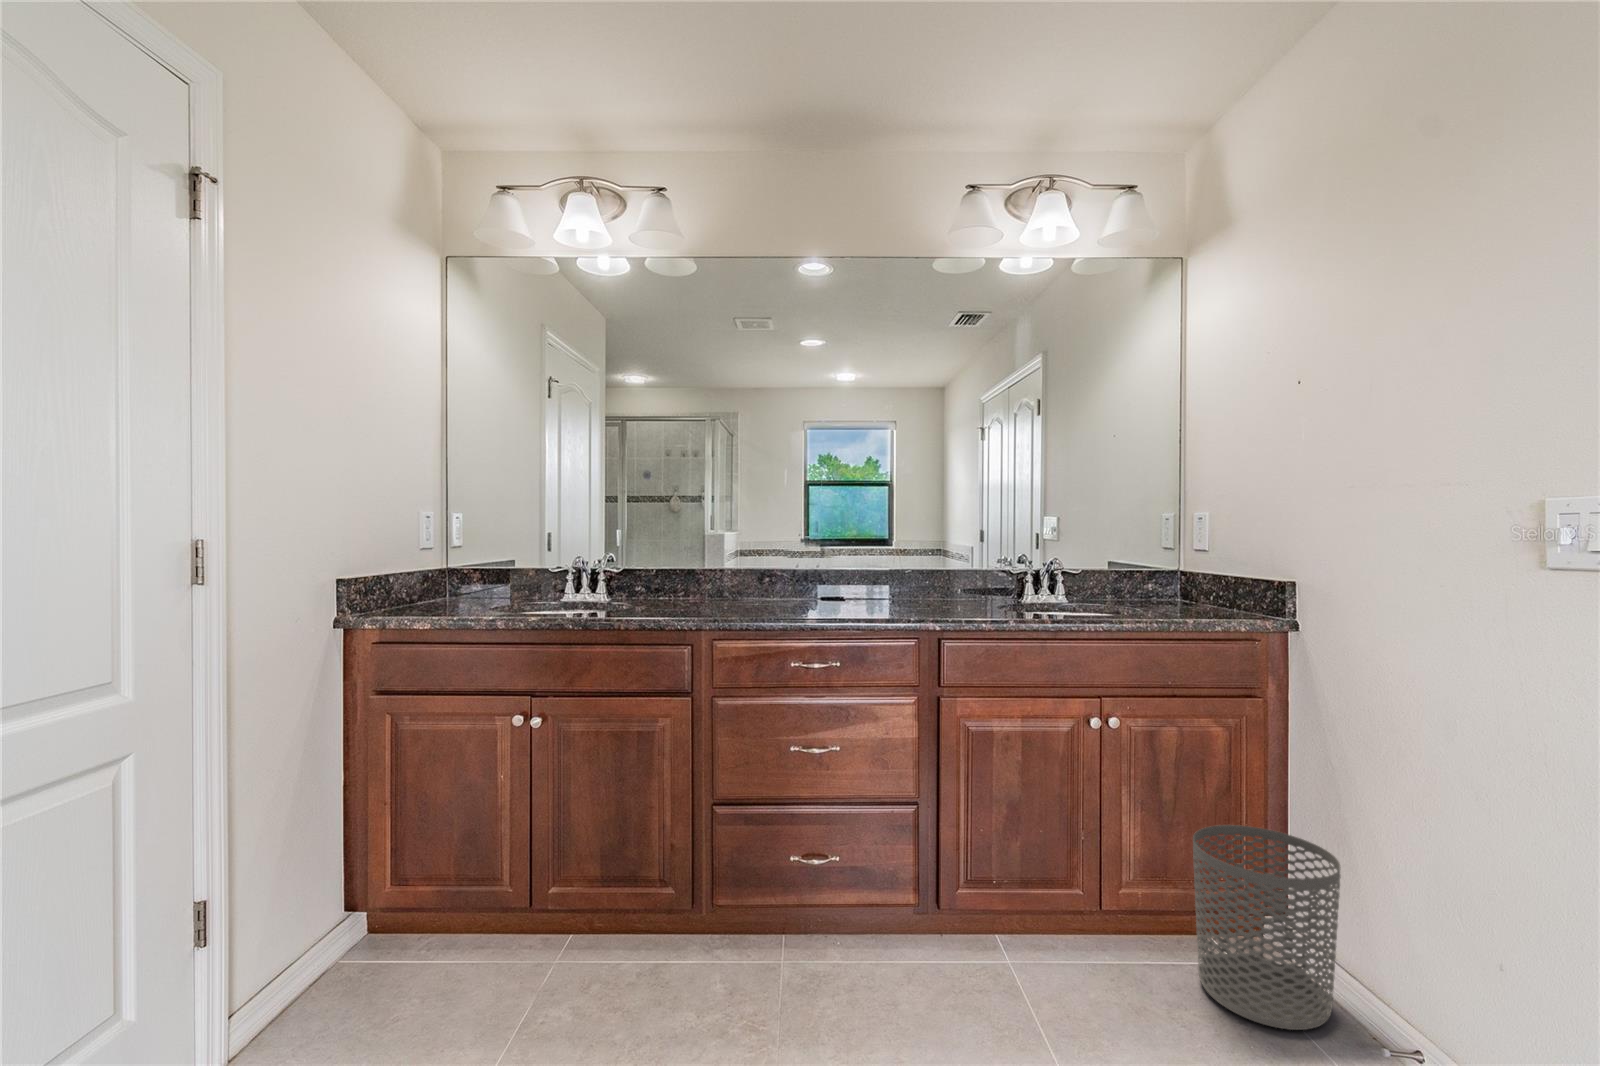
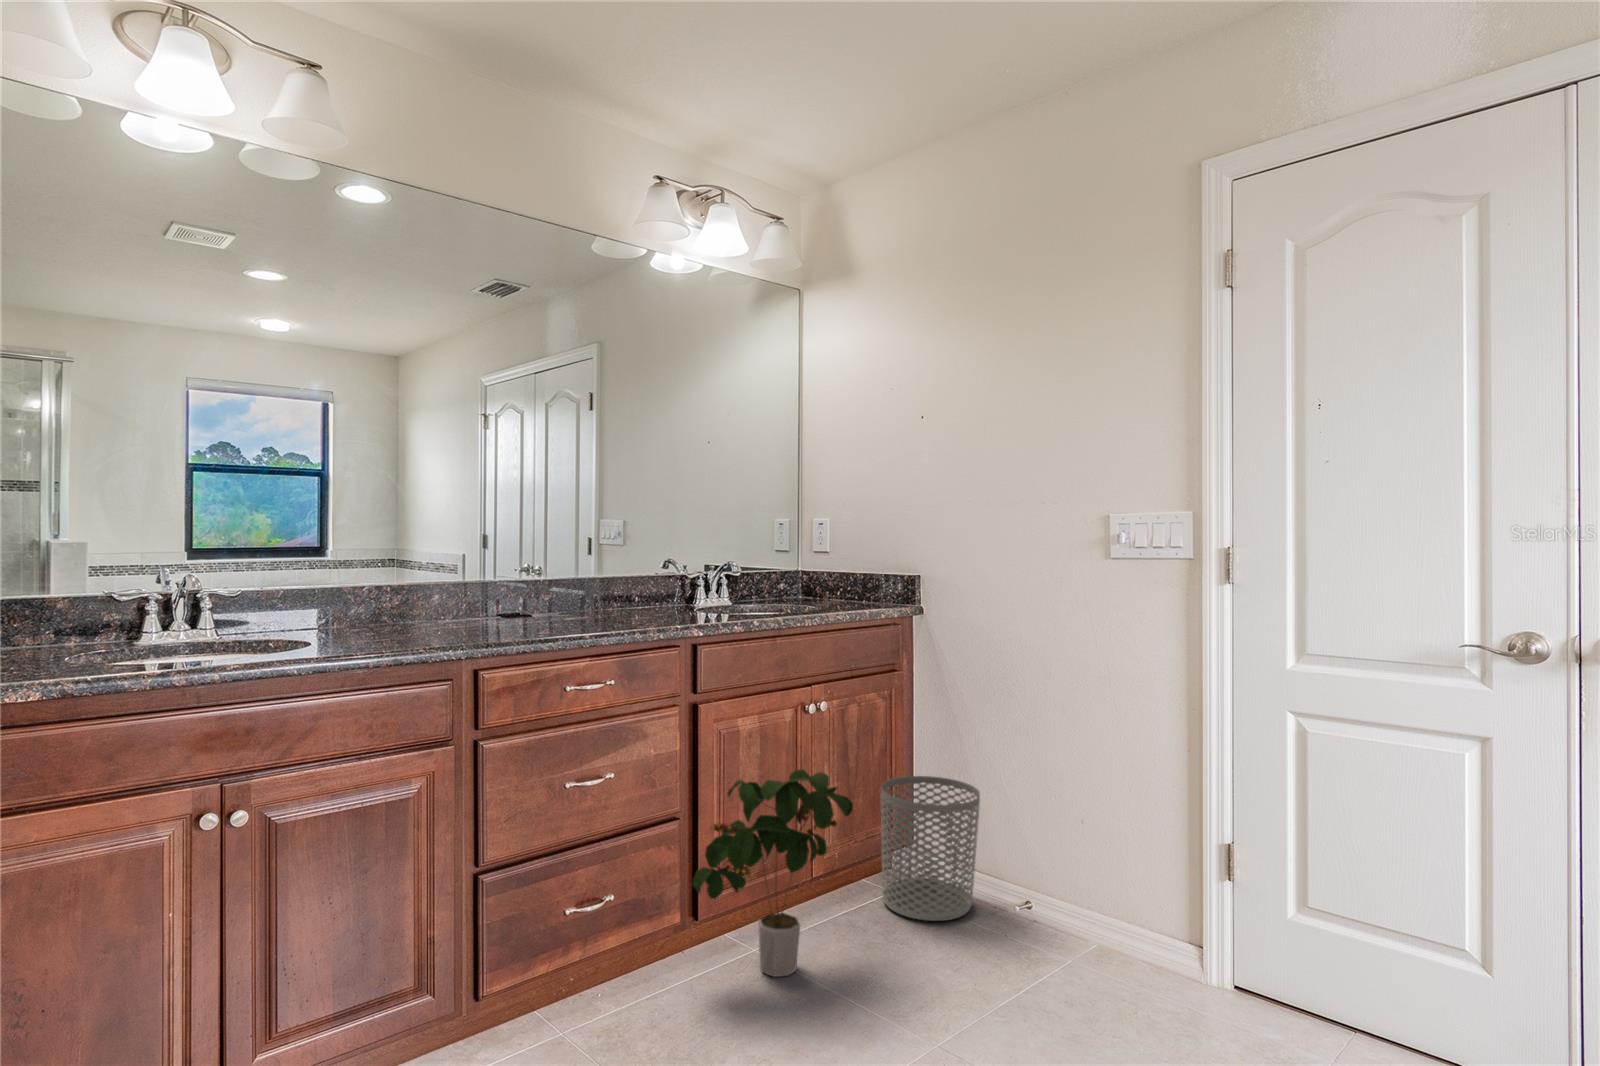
potted plant: none [903,778,1103,1001] -> present [693,769,853,977]

